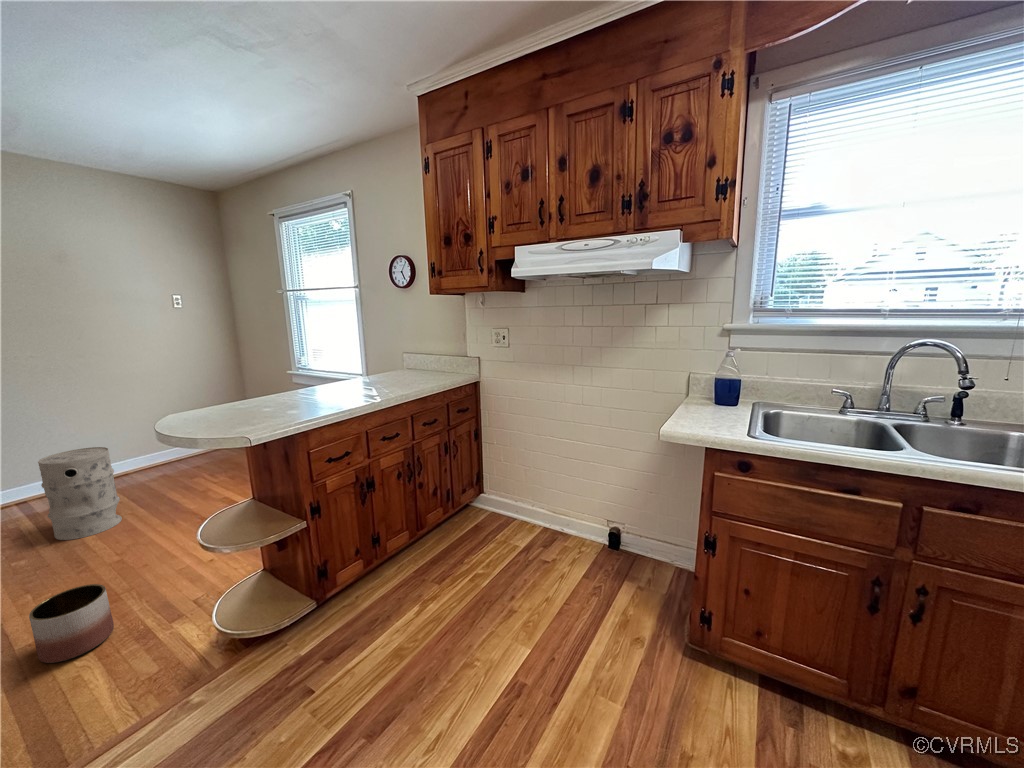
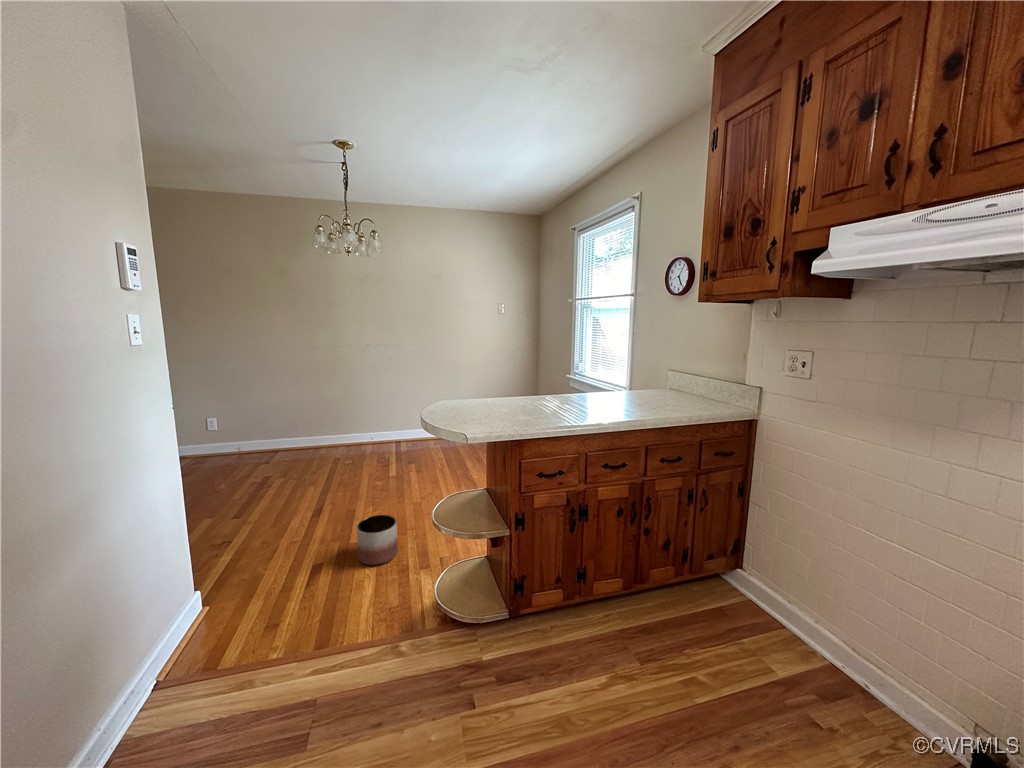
trash can: present [38,447,122,540] -> none [405,414,442,476]

